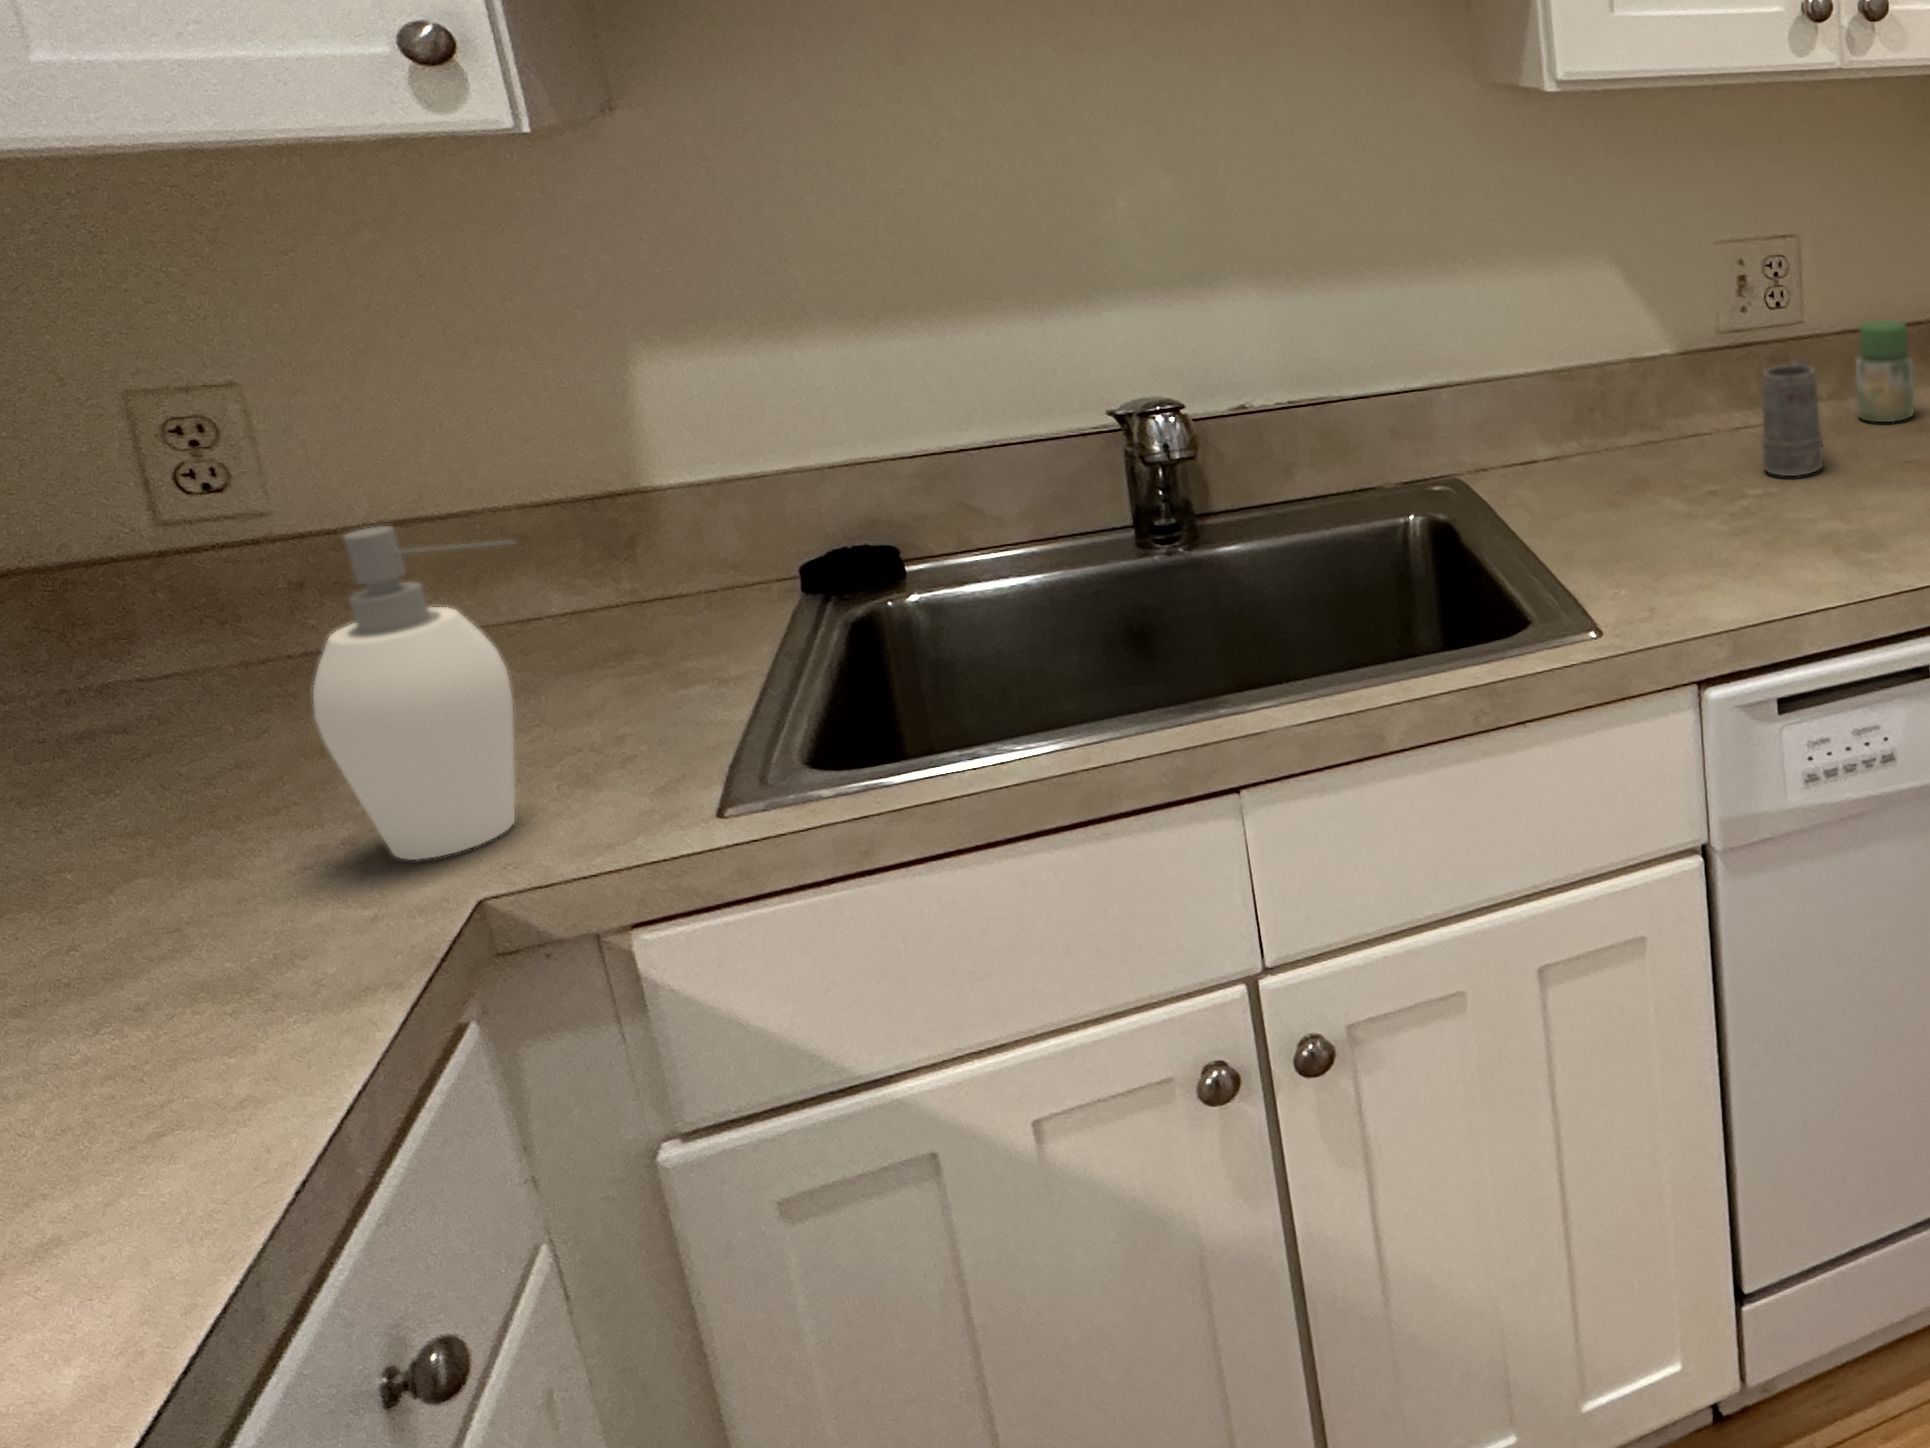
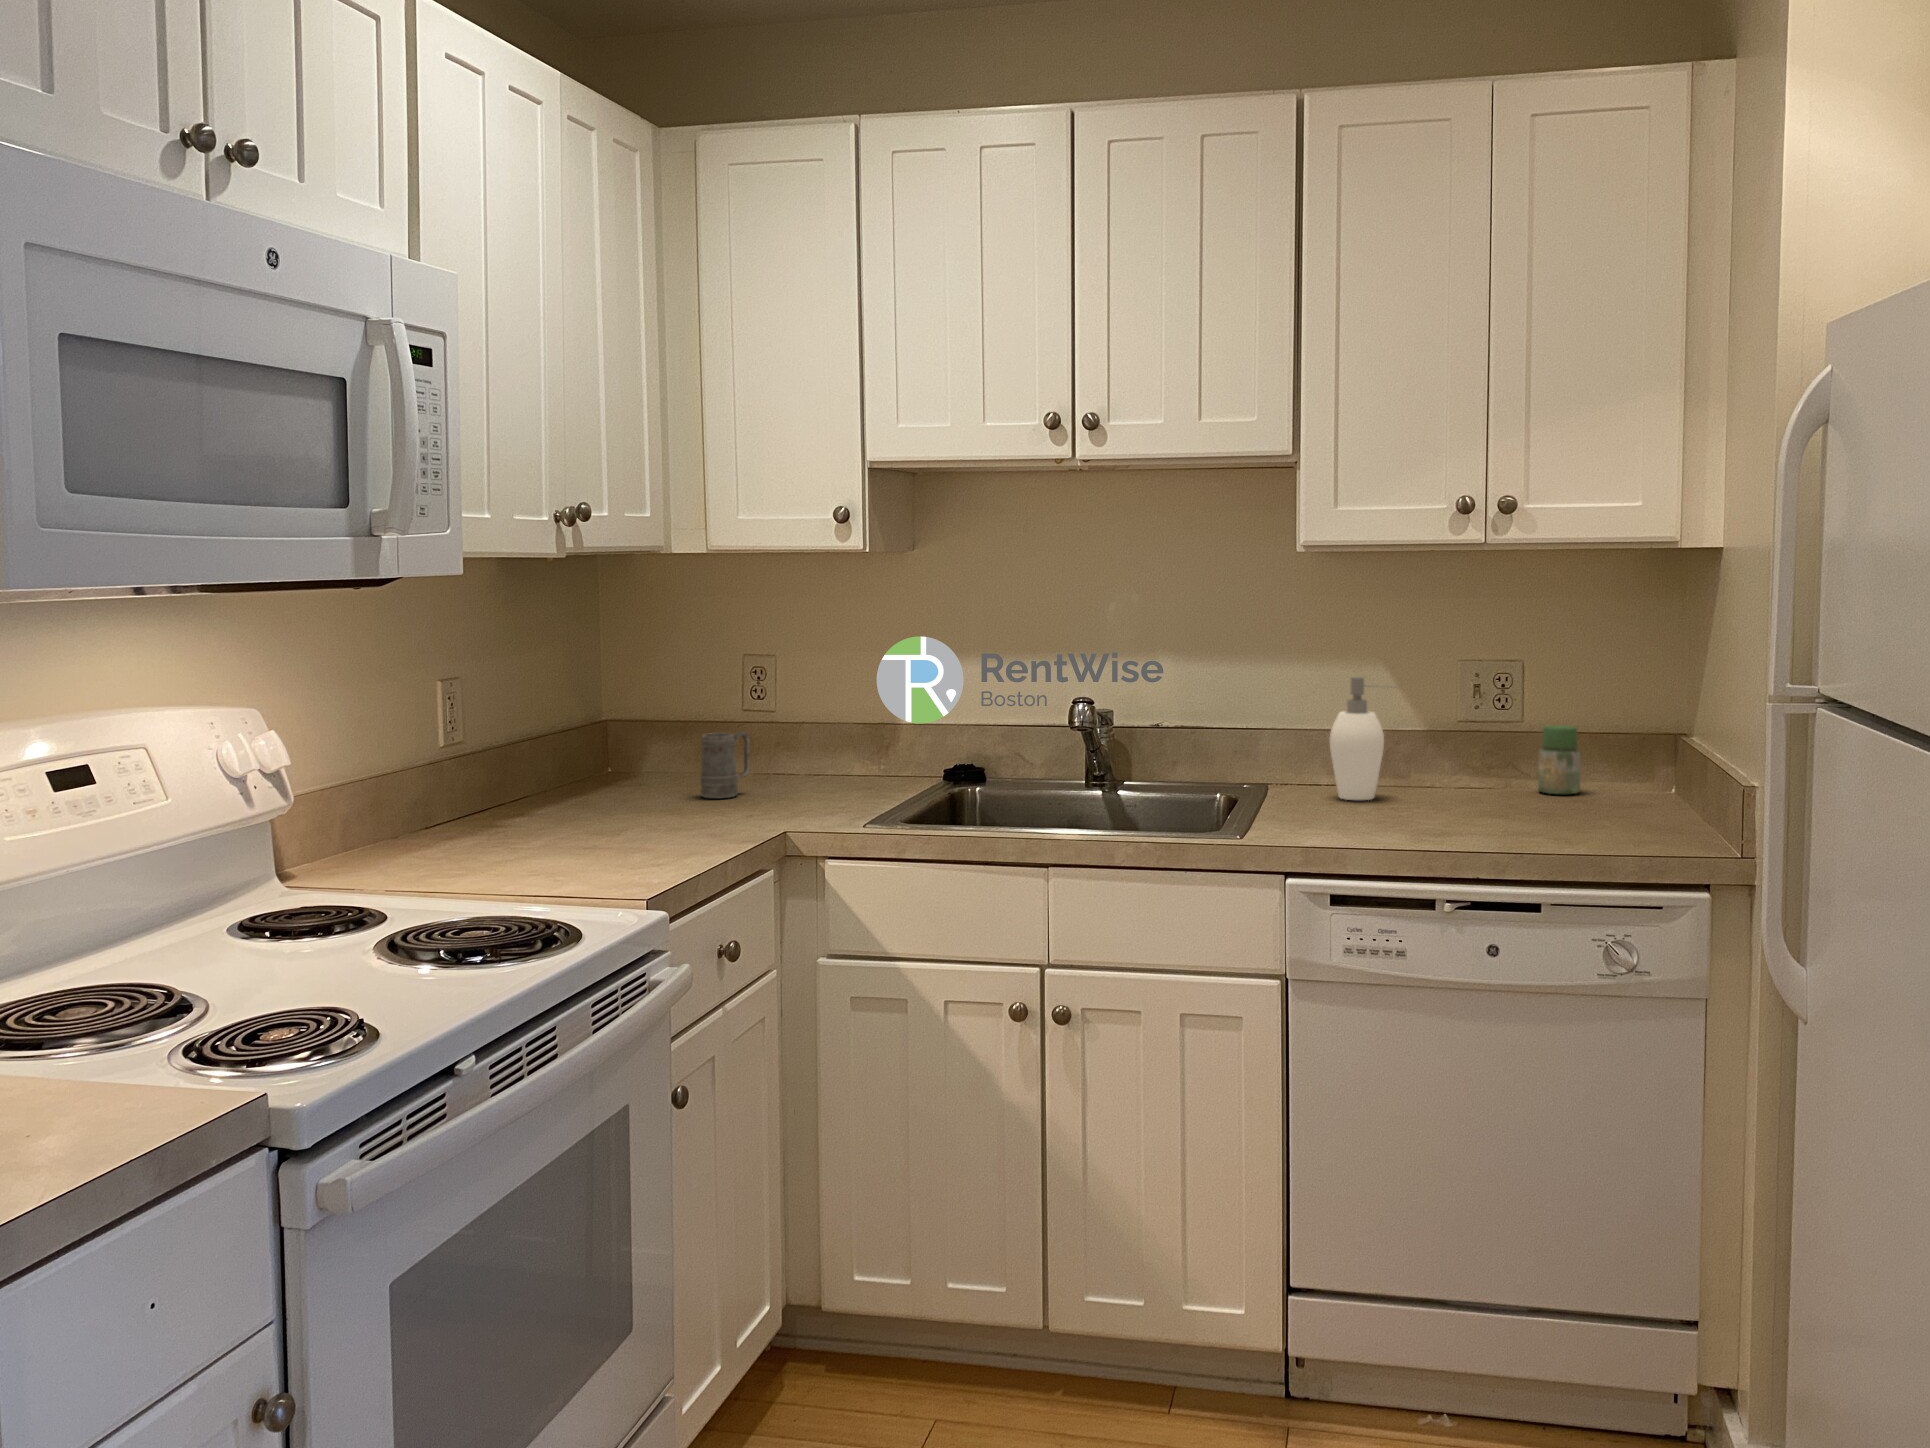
mug: present [1762,357,1823,476] -> present [700,731,750,799]
soap dispenser: present [313,526,515,860] -> present [1330,677,1397,800]

